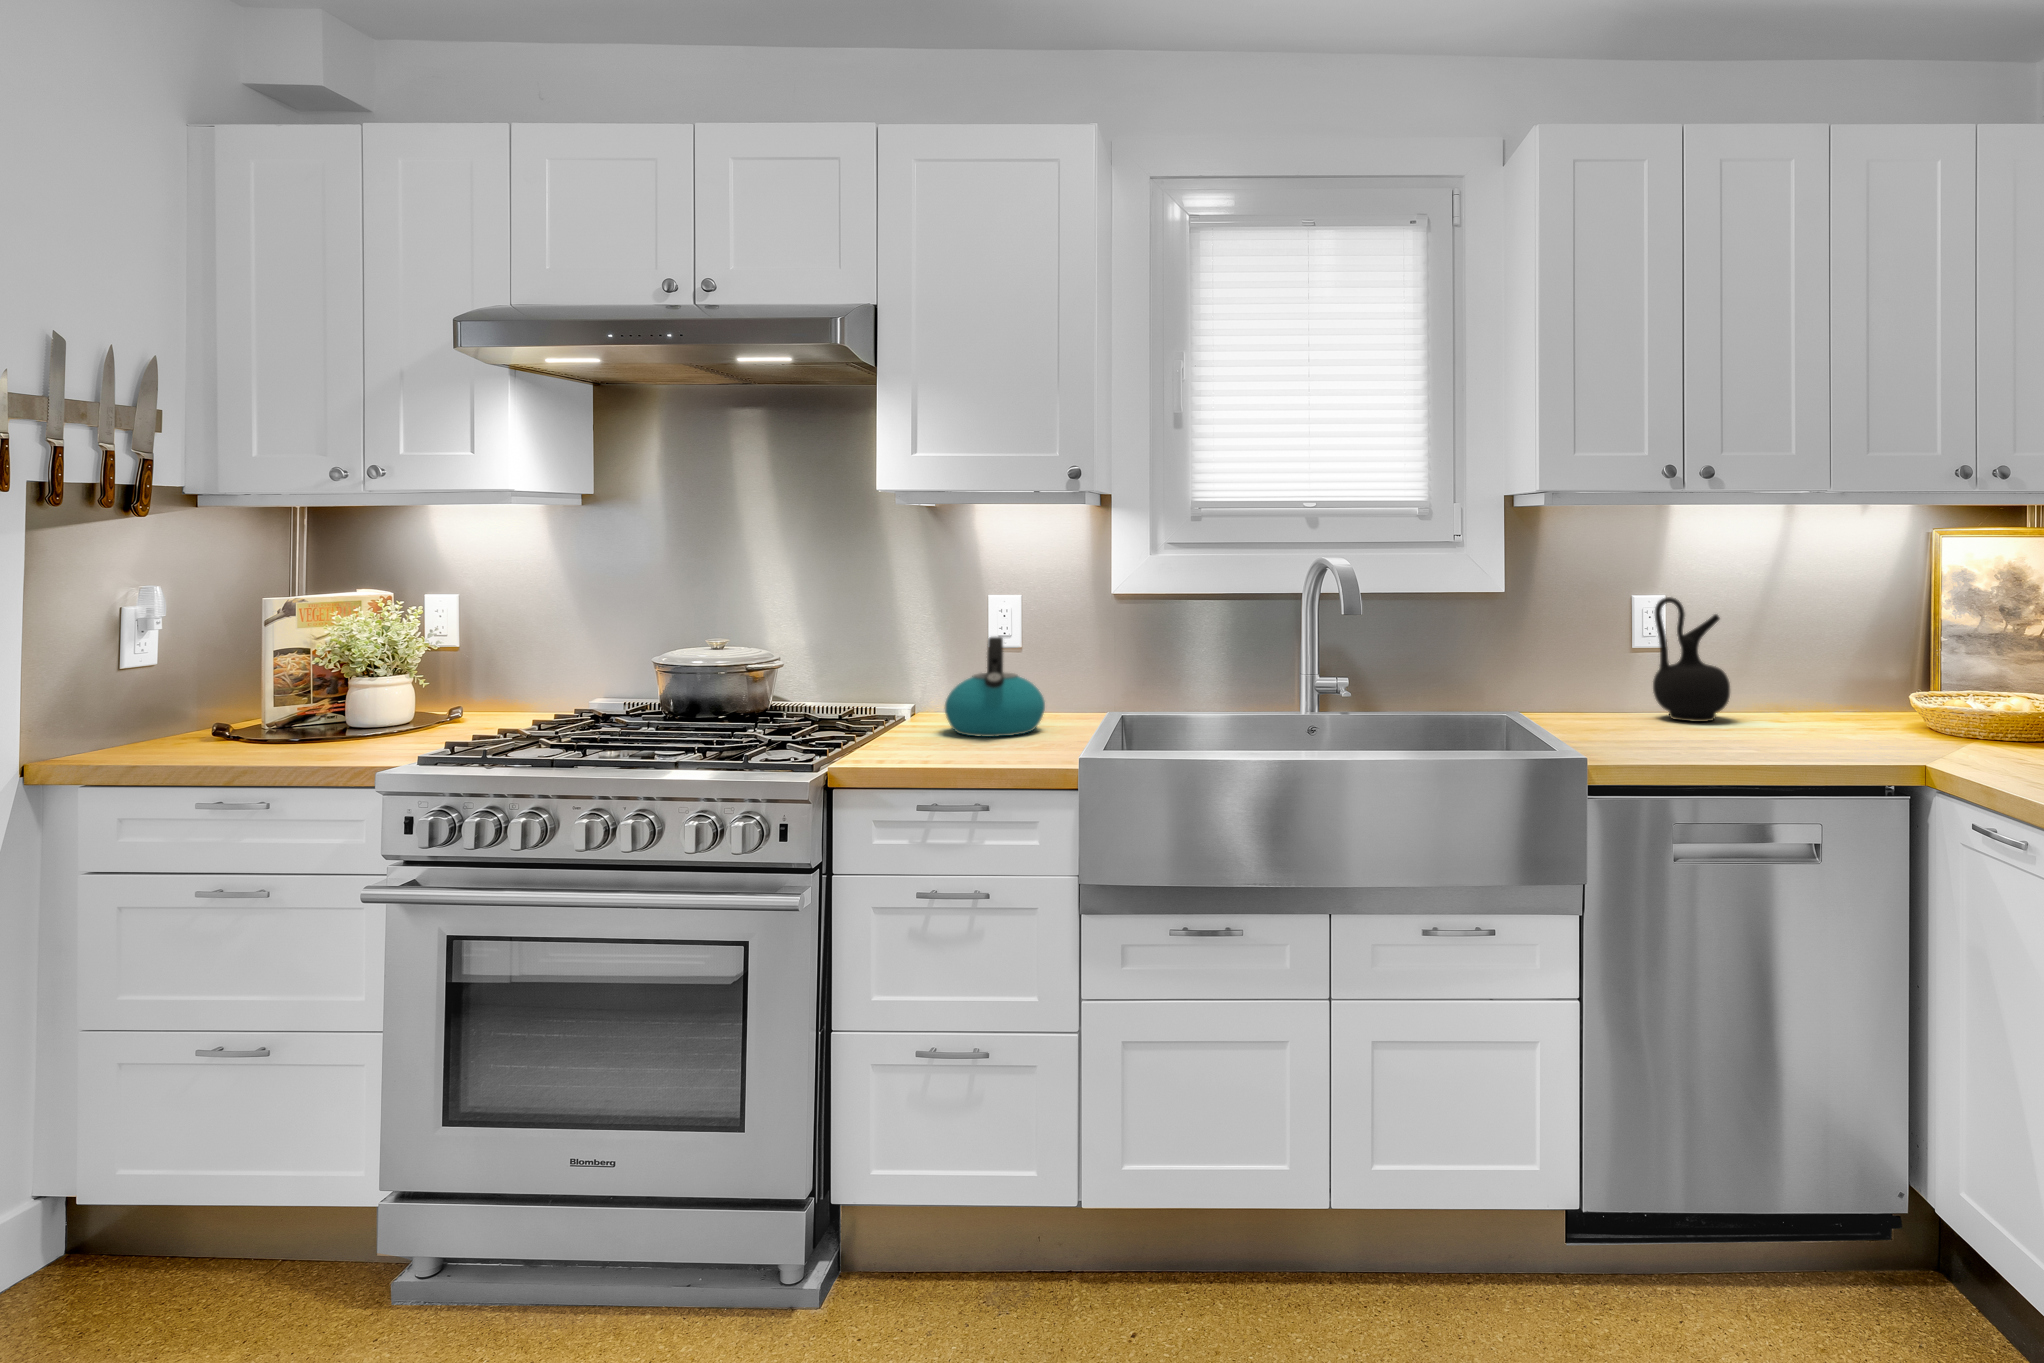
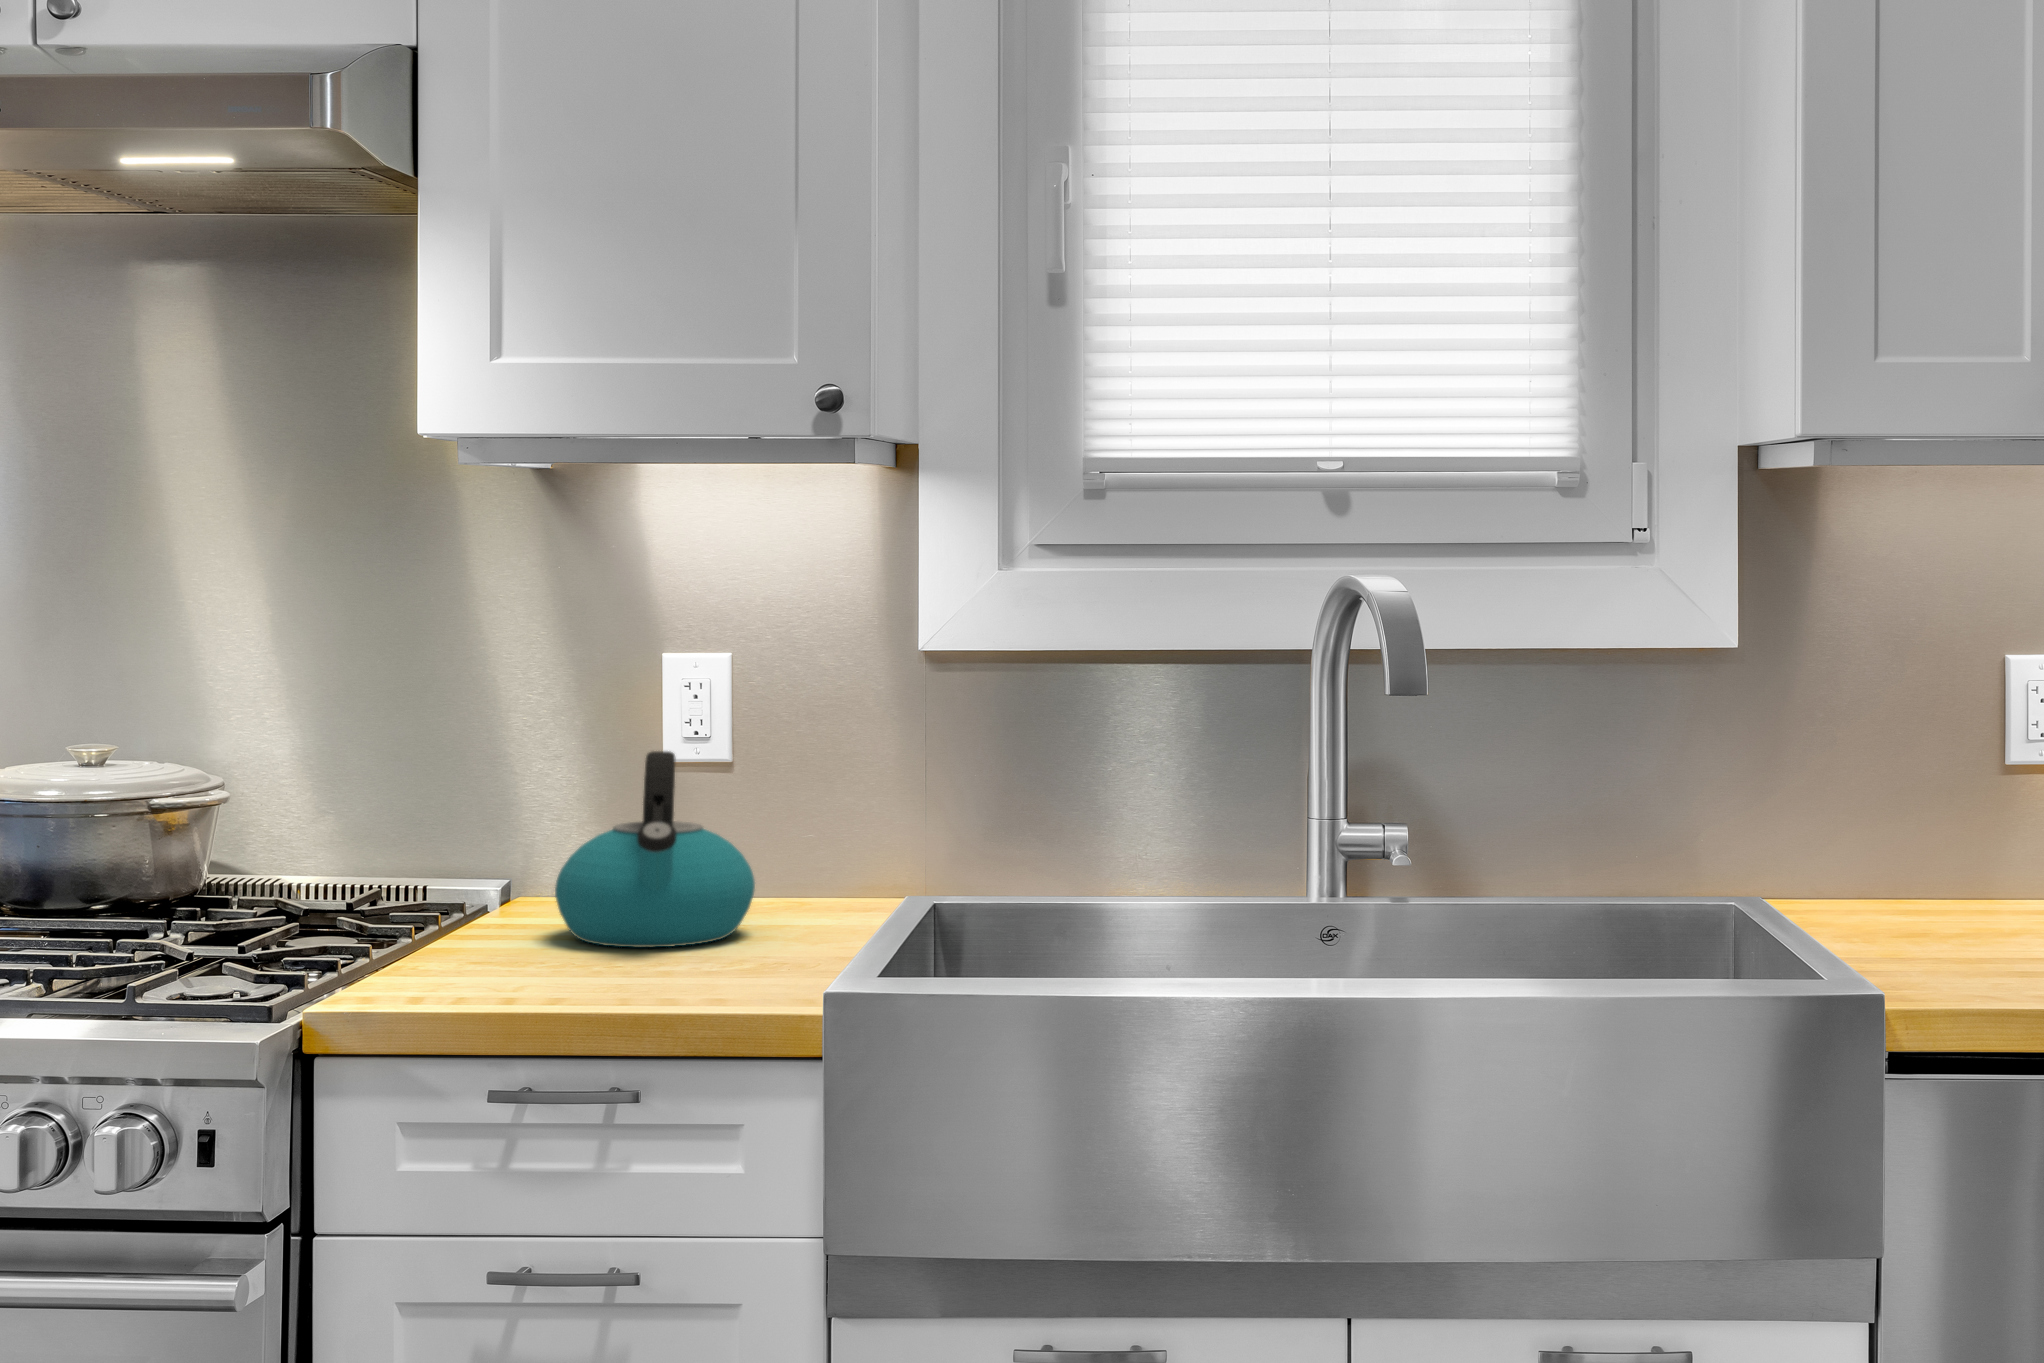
ceramic jug: present [1653,597,1730,722] -> none [1875,695,2015,922]

